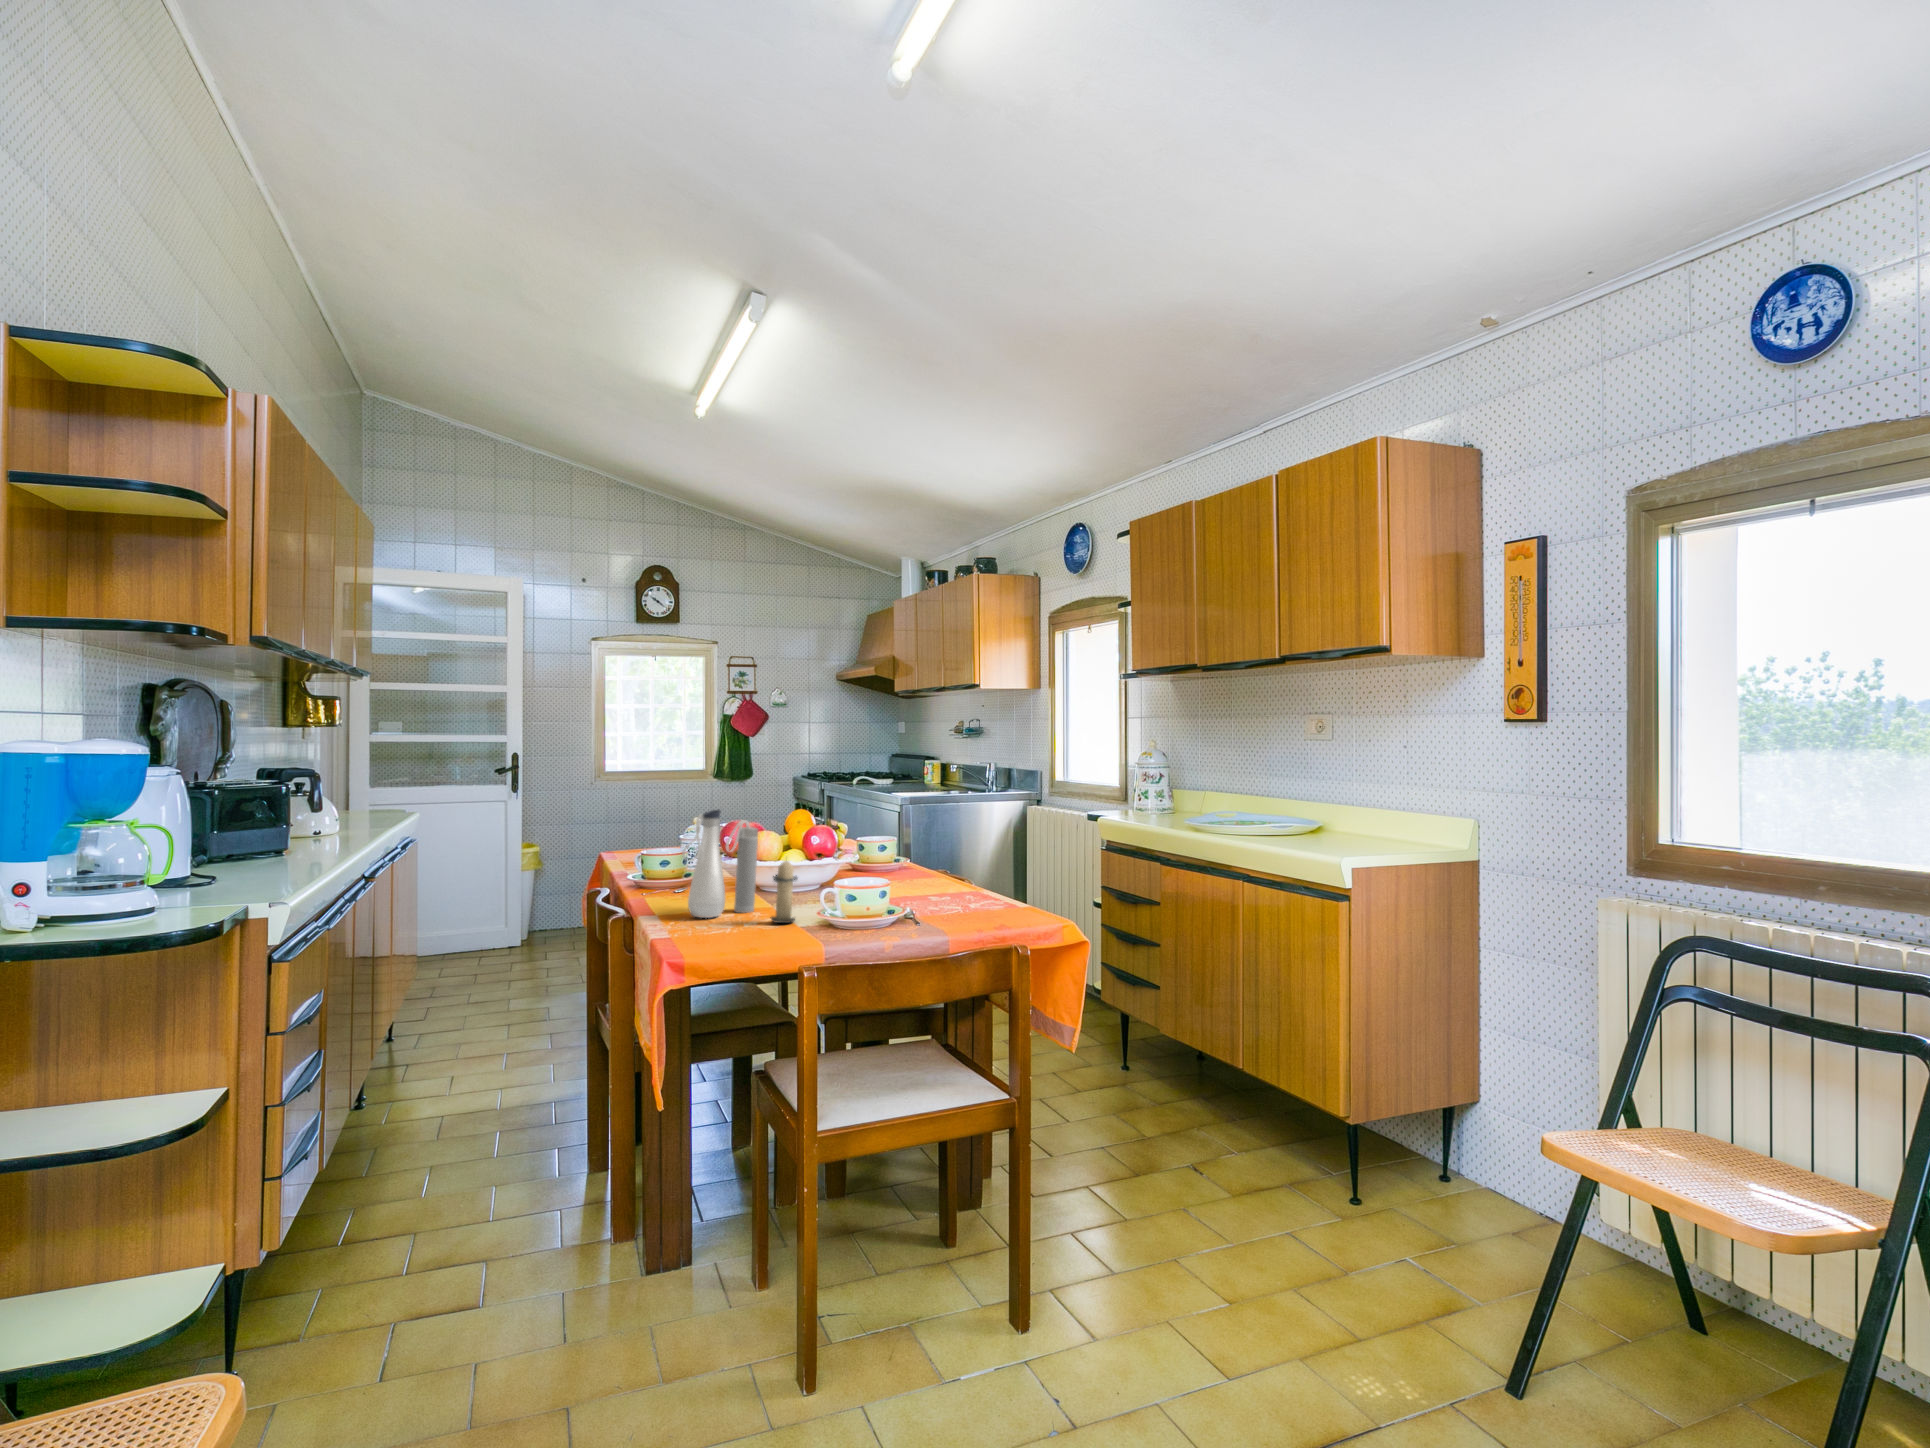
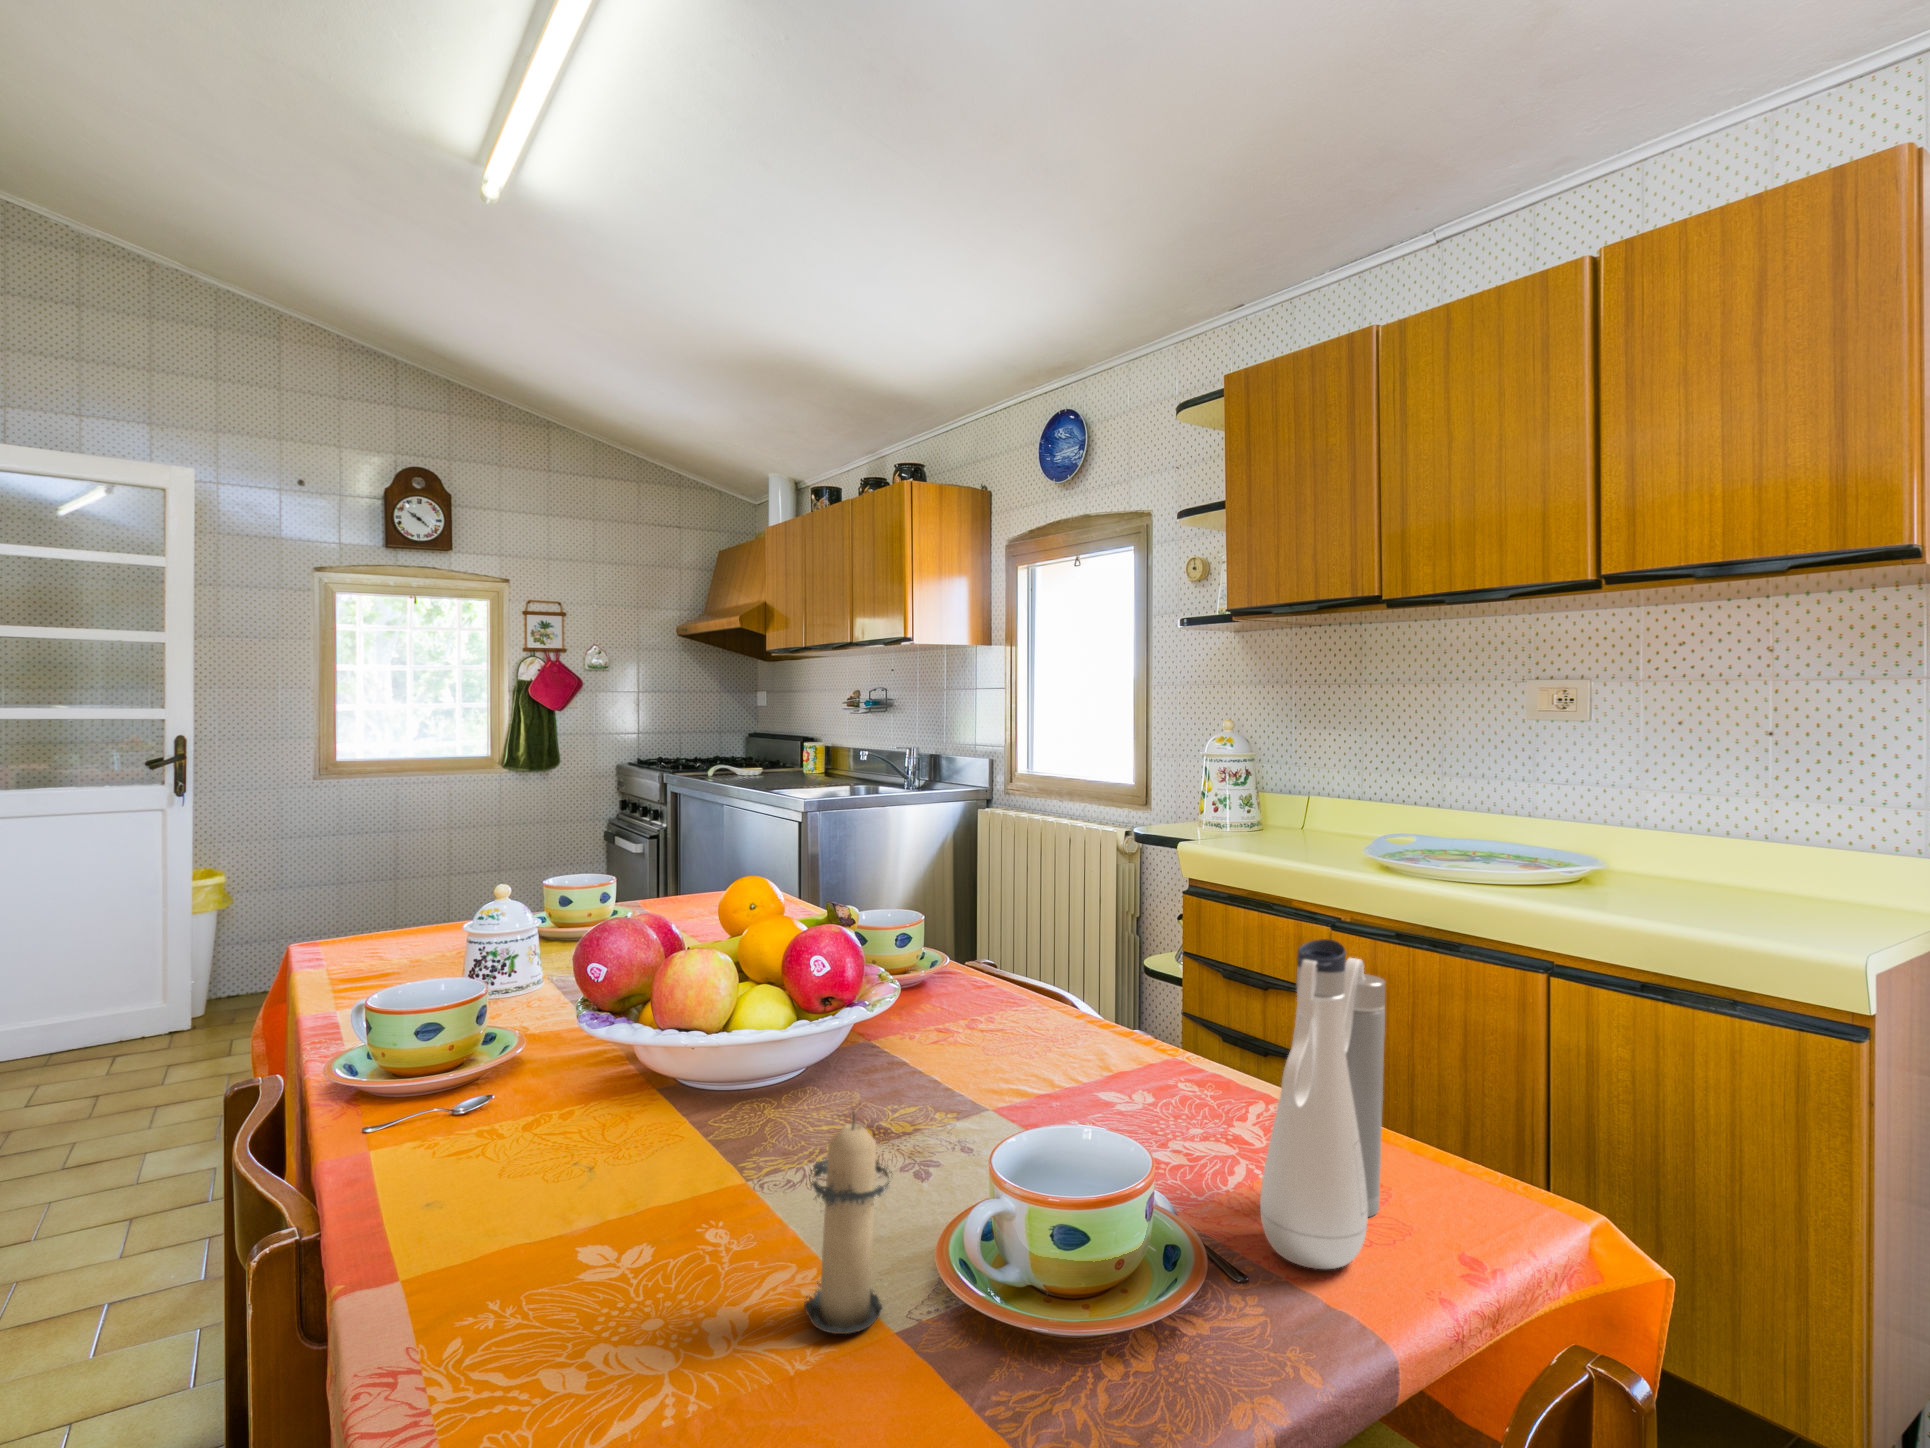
water bottle: present [682,810,758,918] -> present [1260,939,1385,1269]

